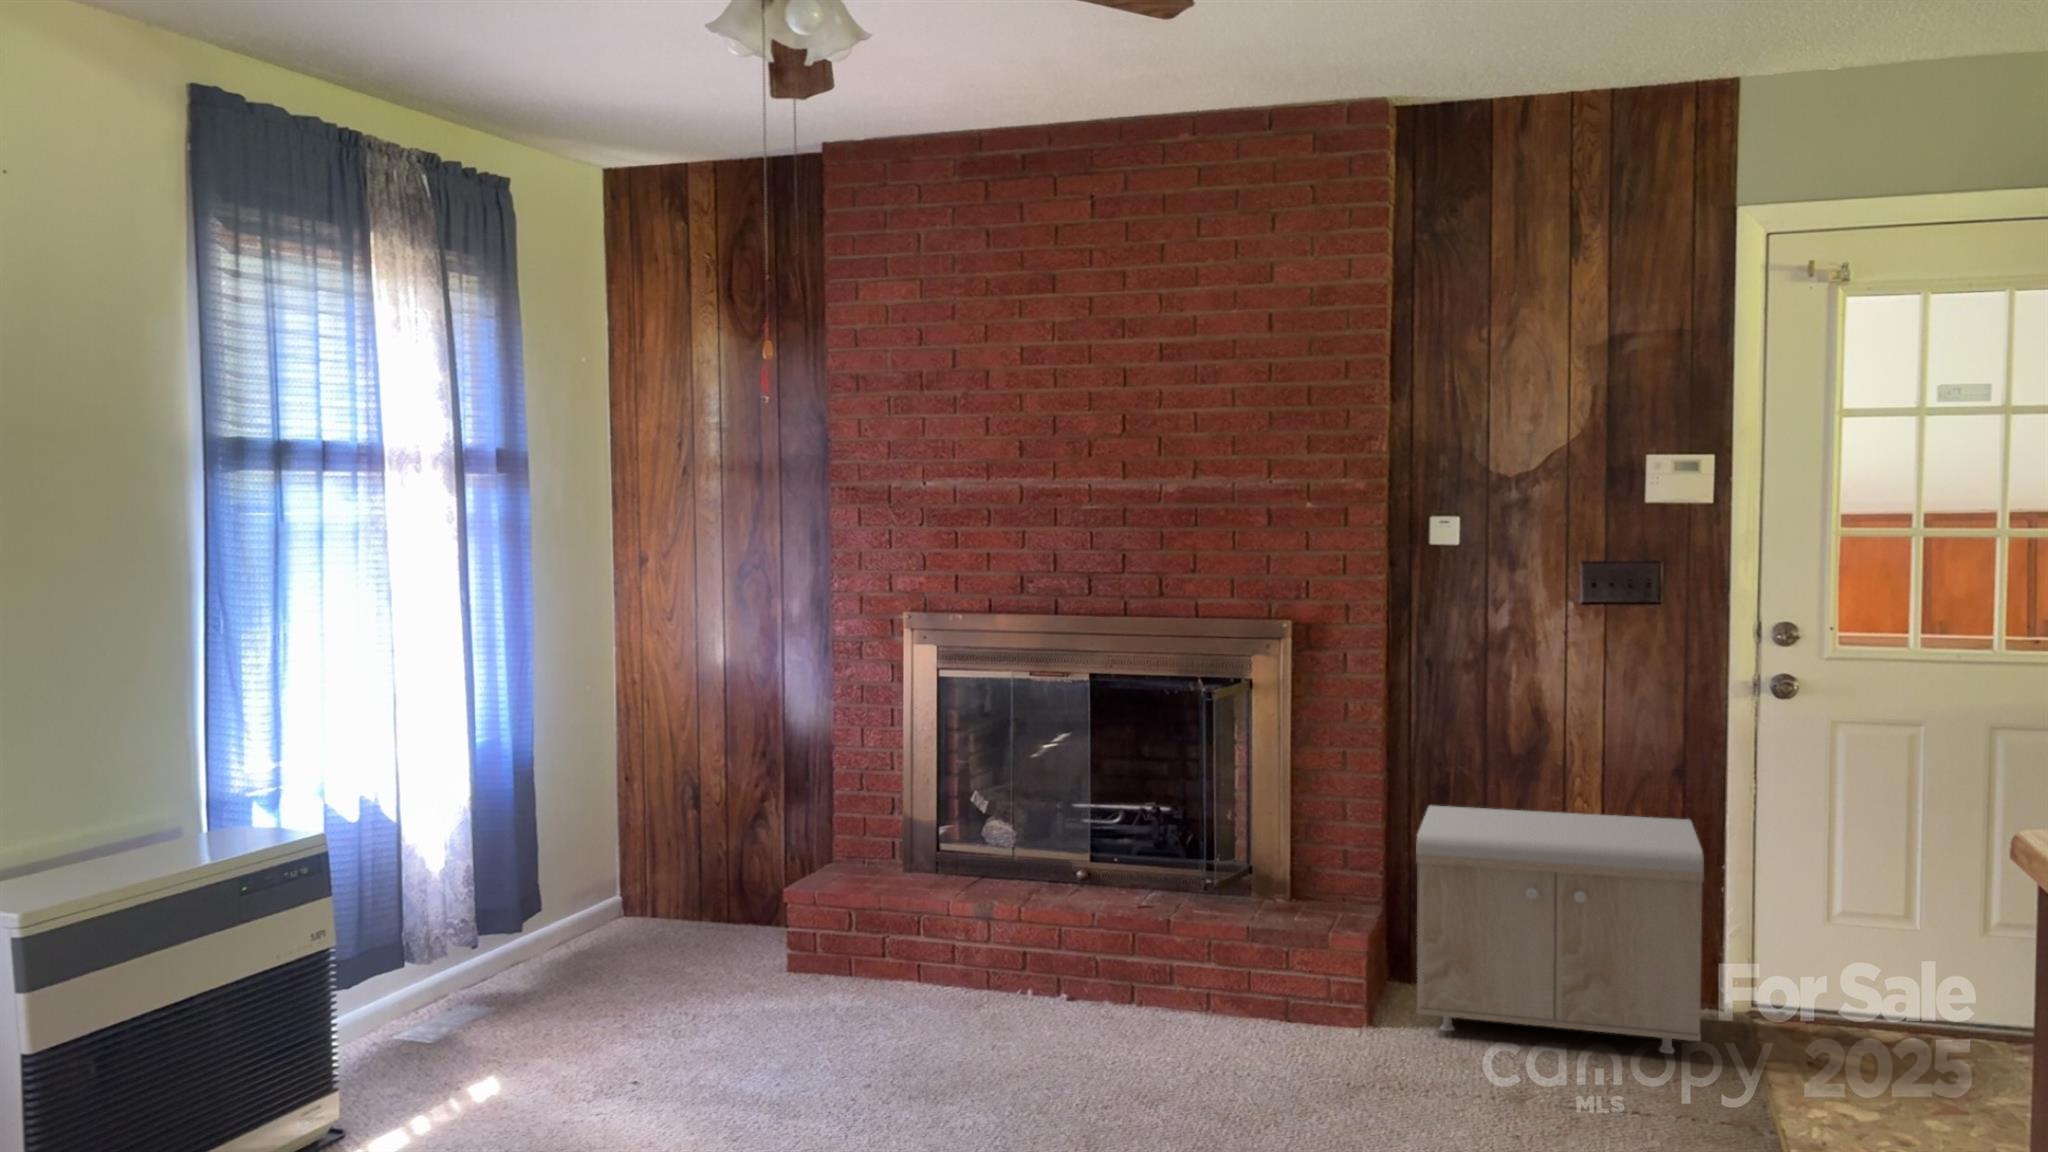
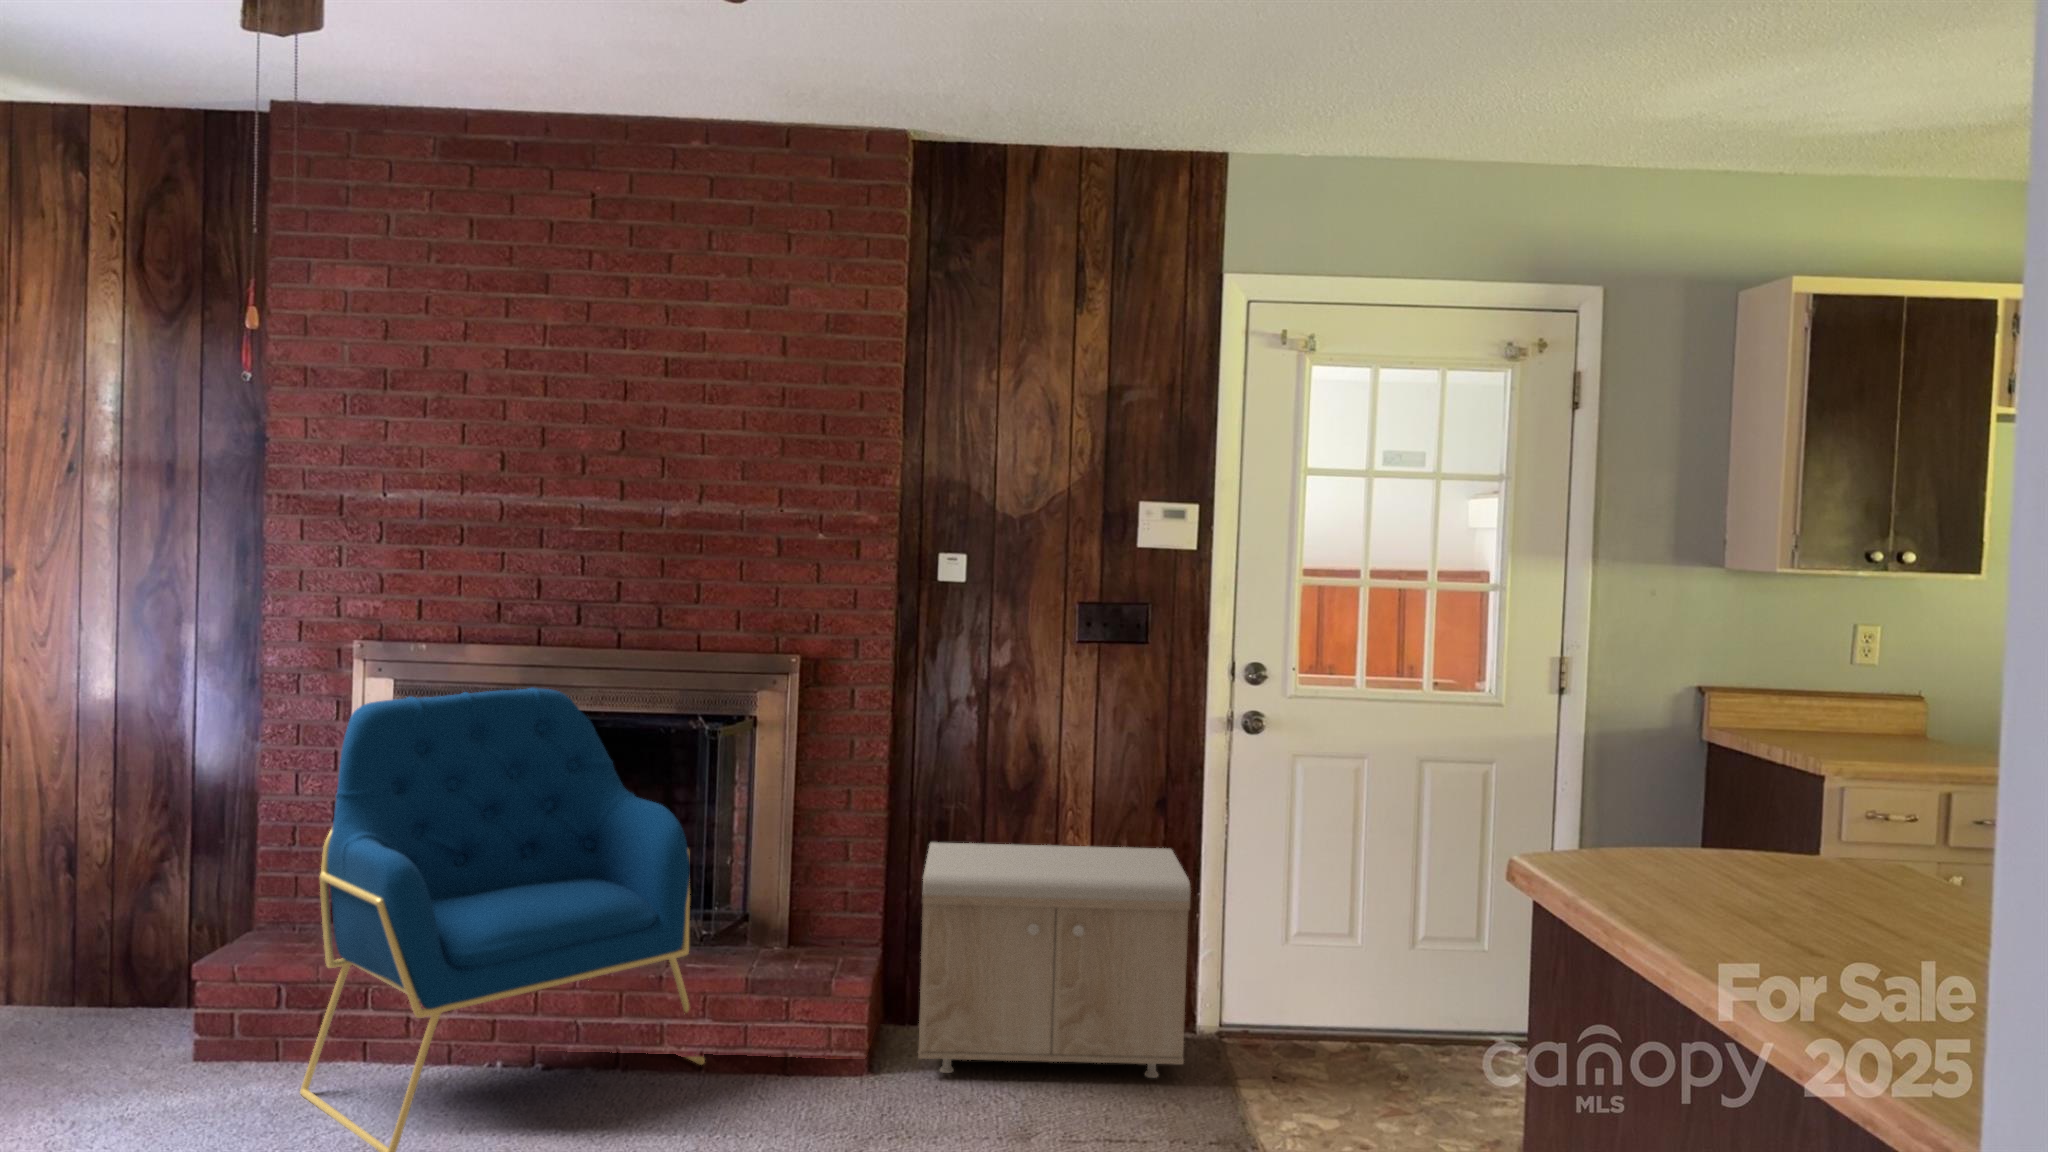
armchair: none [872,653,1213,1057] -> present [300,688,705,1152]

